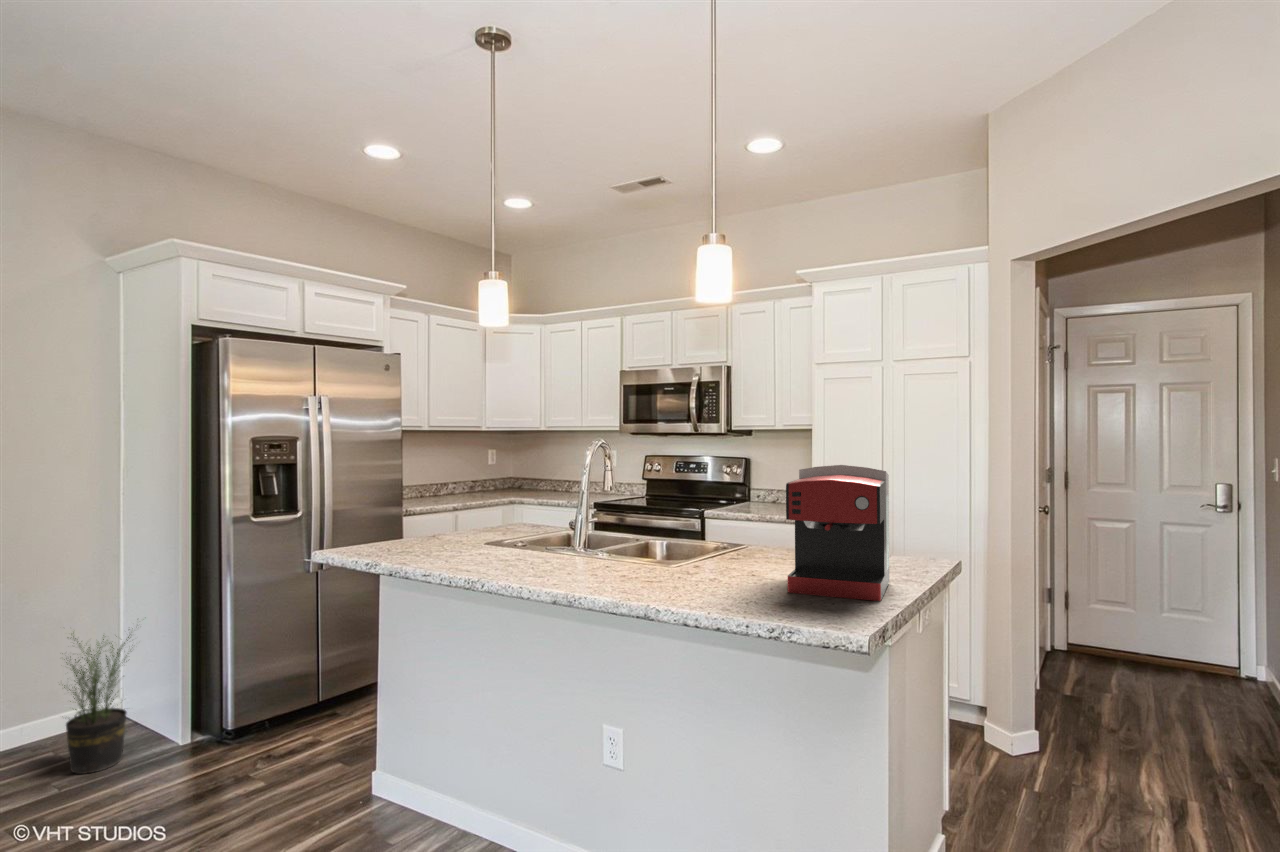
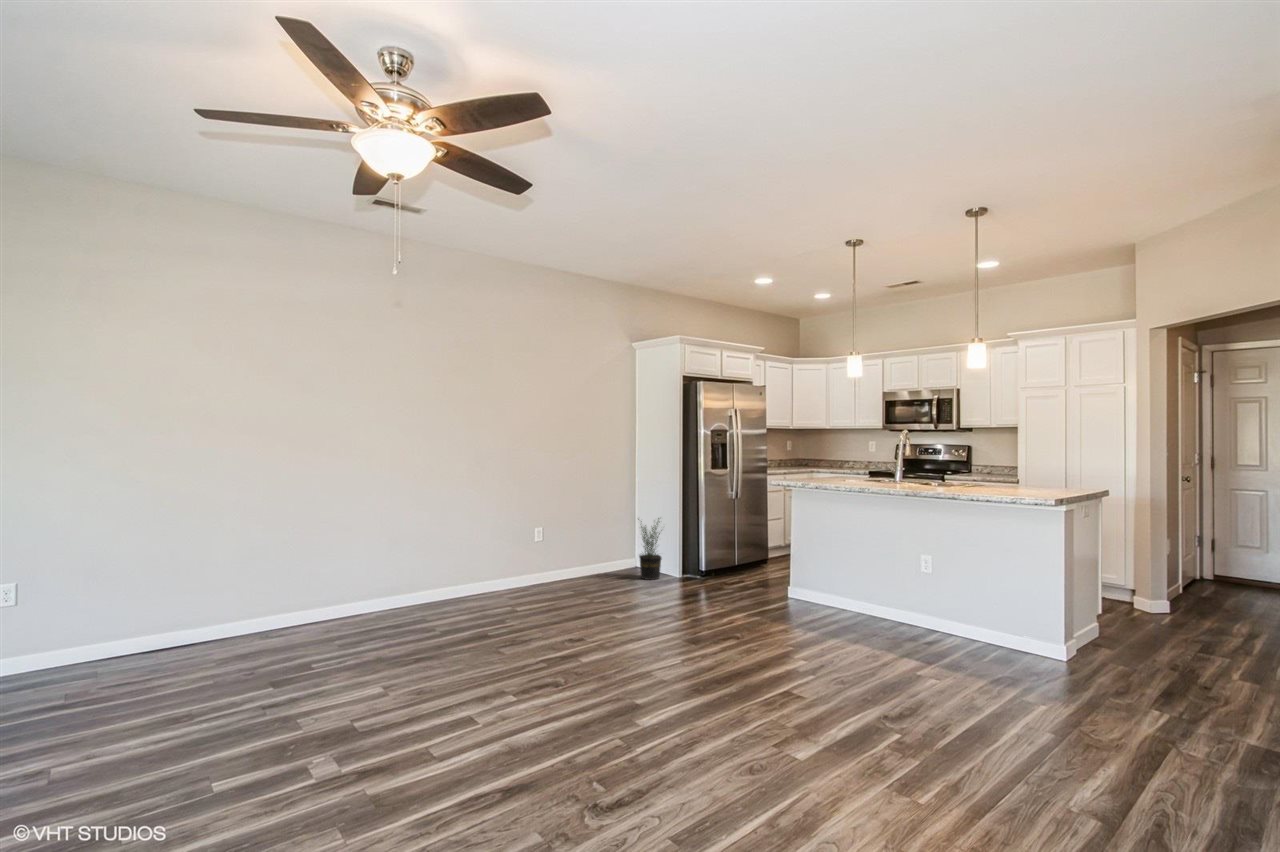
coffee maker: present [786,465,889,601] -> none [1013,440,1064,495]

